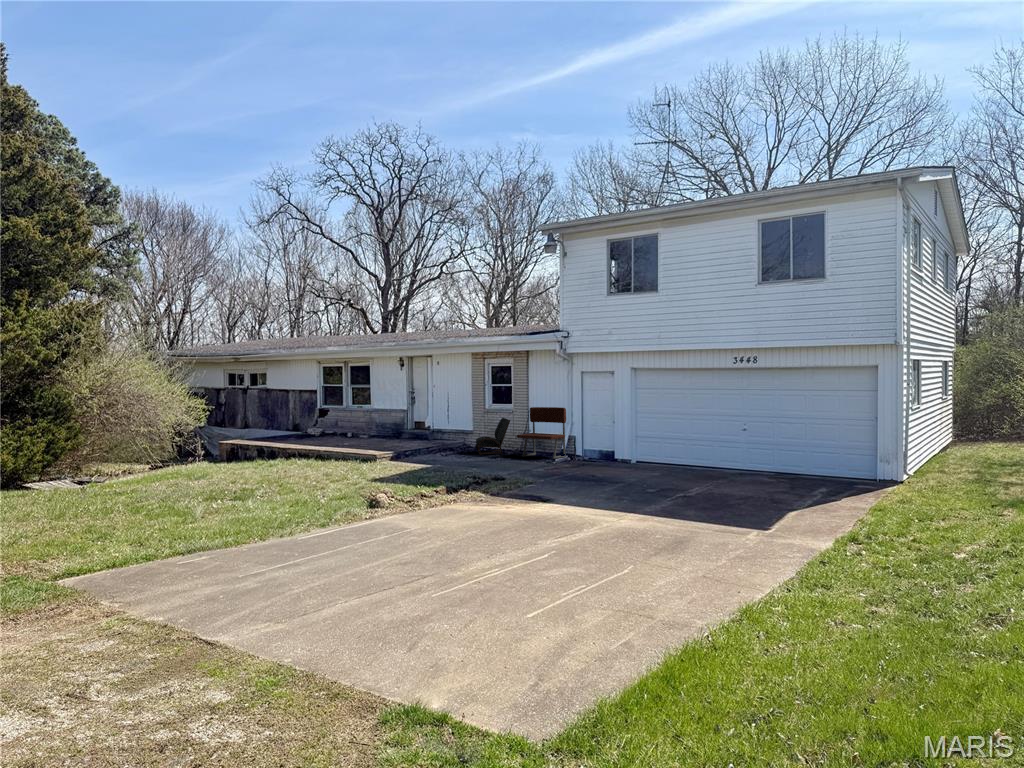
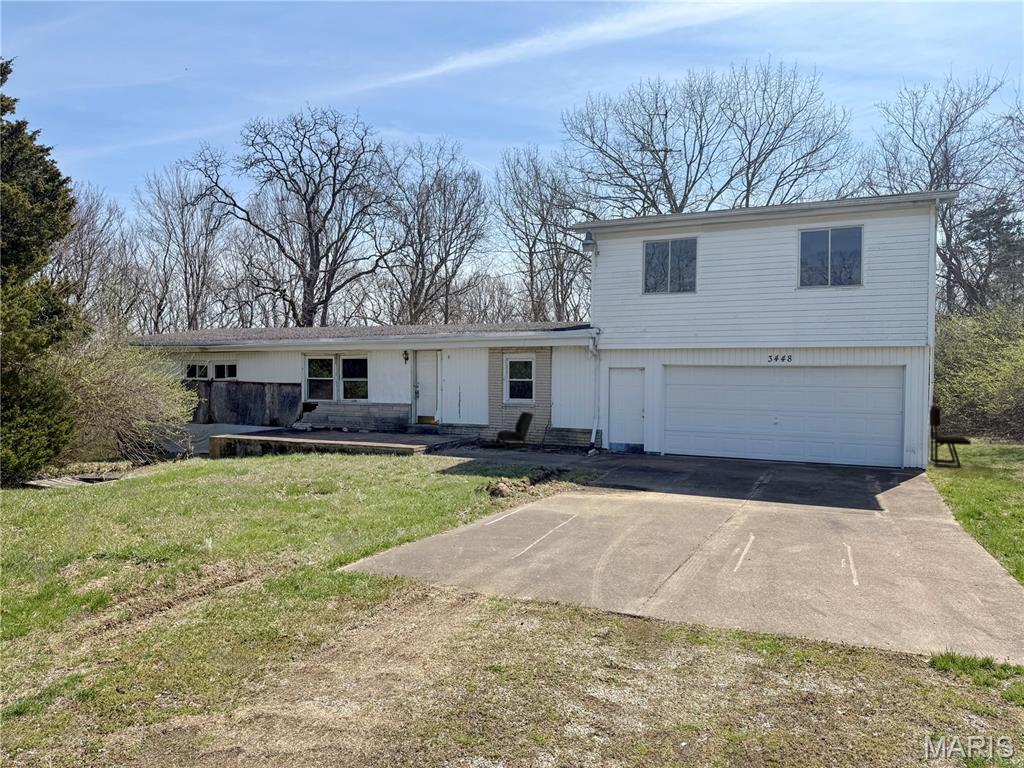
bench: present [517,407,566,459] -> present [930,406,971,468]

